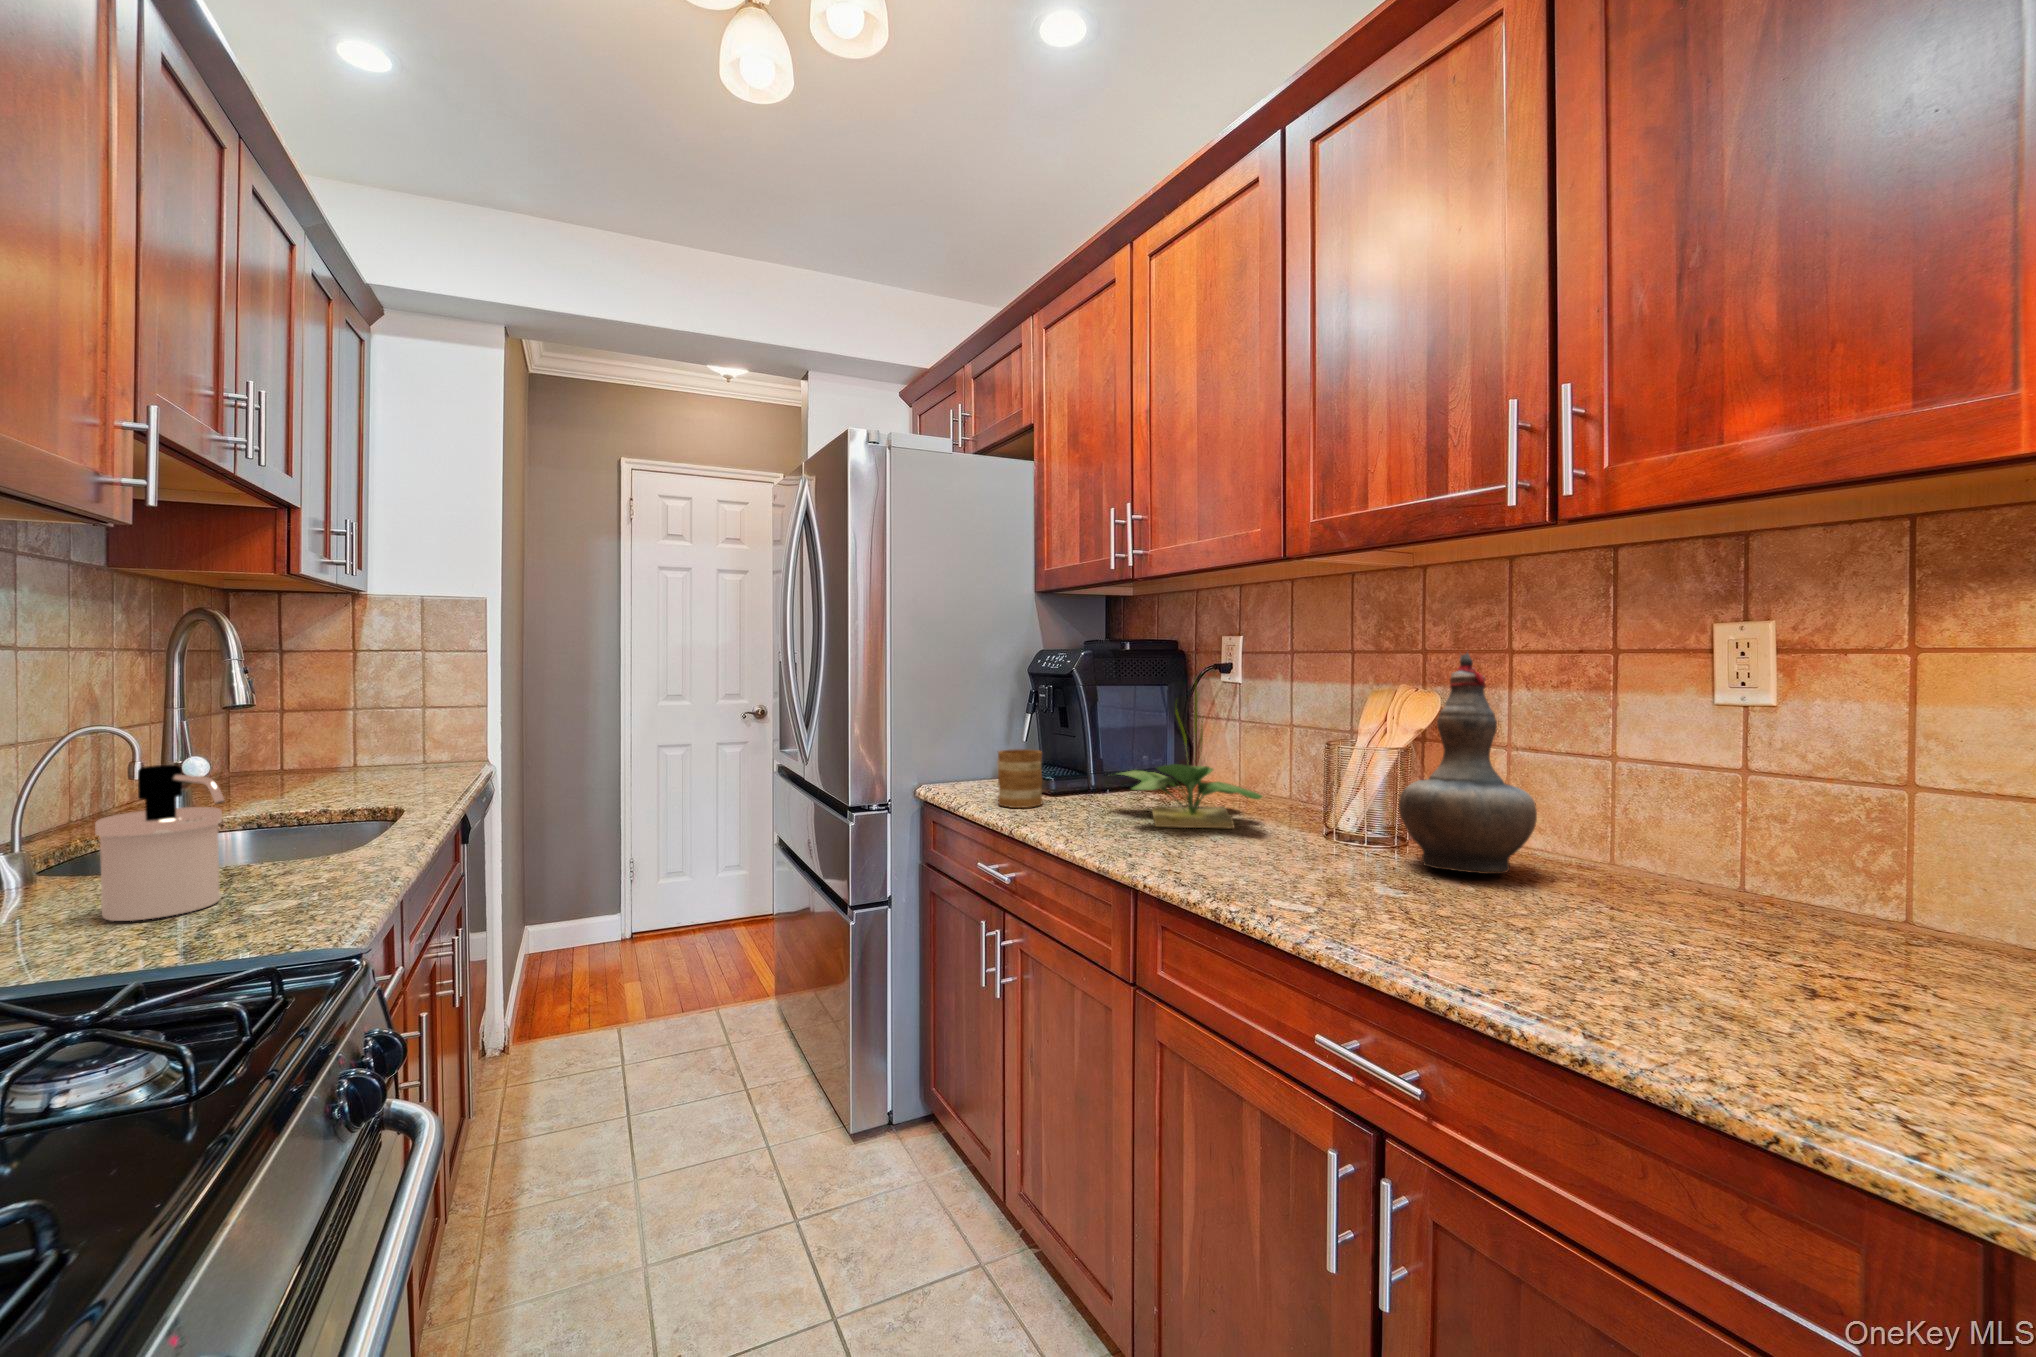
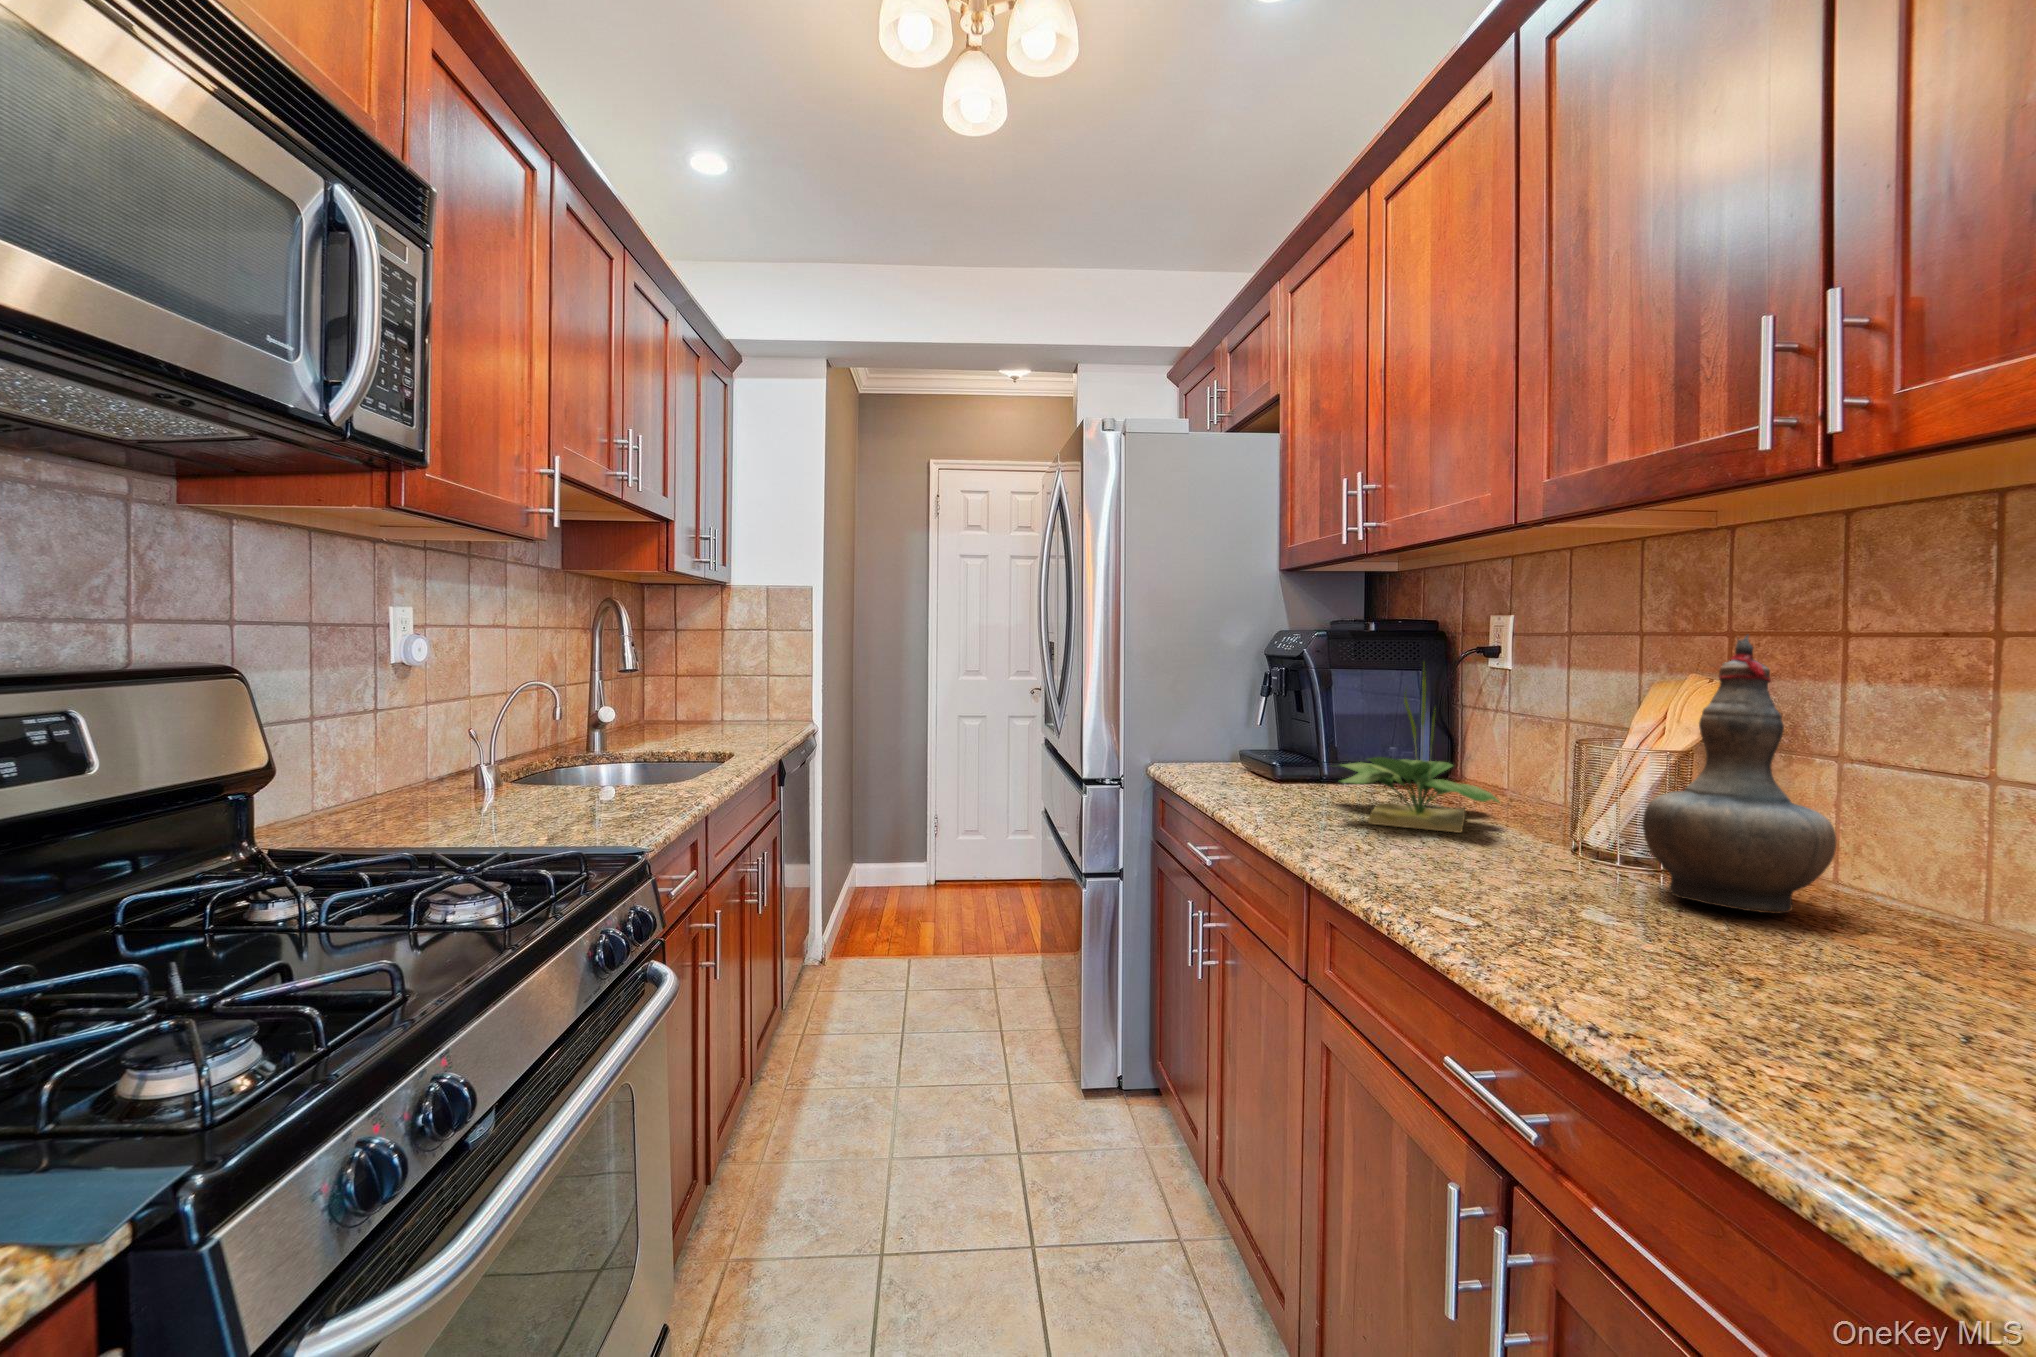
mug: present [997,749,1042,808] -> none [1216,734,1263,795]
soap dispenser: present [95,765,224,921] -> none [530,718,599,825]

